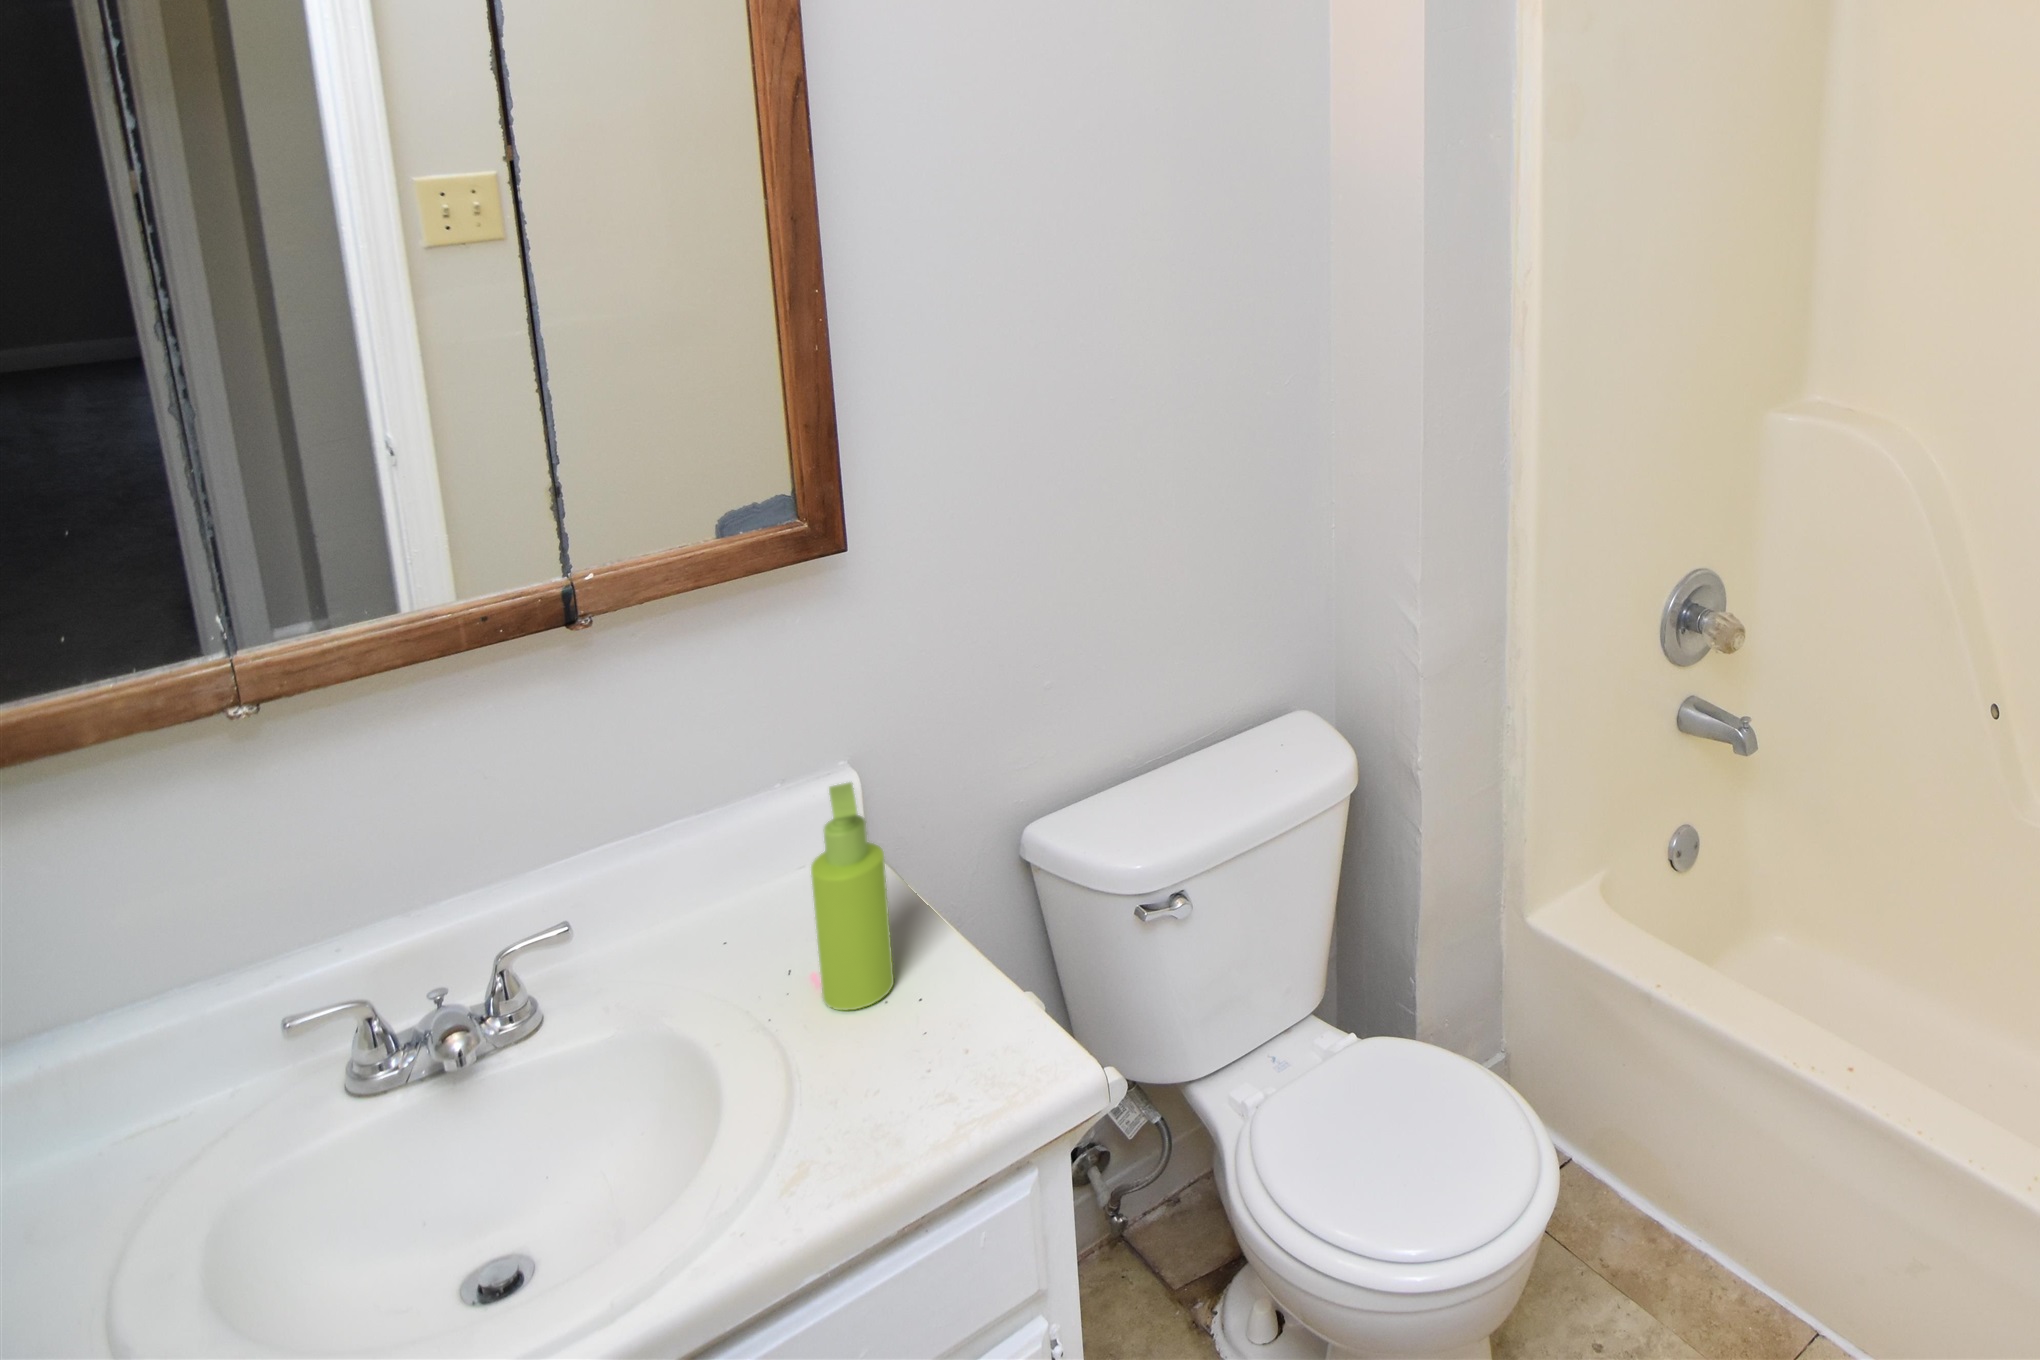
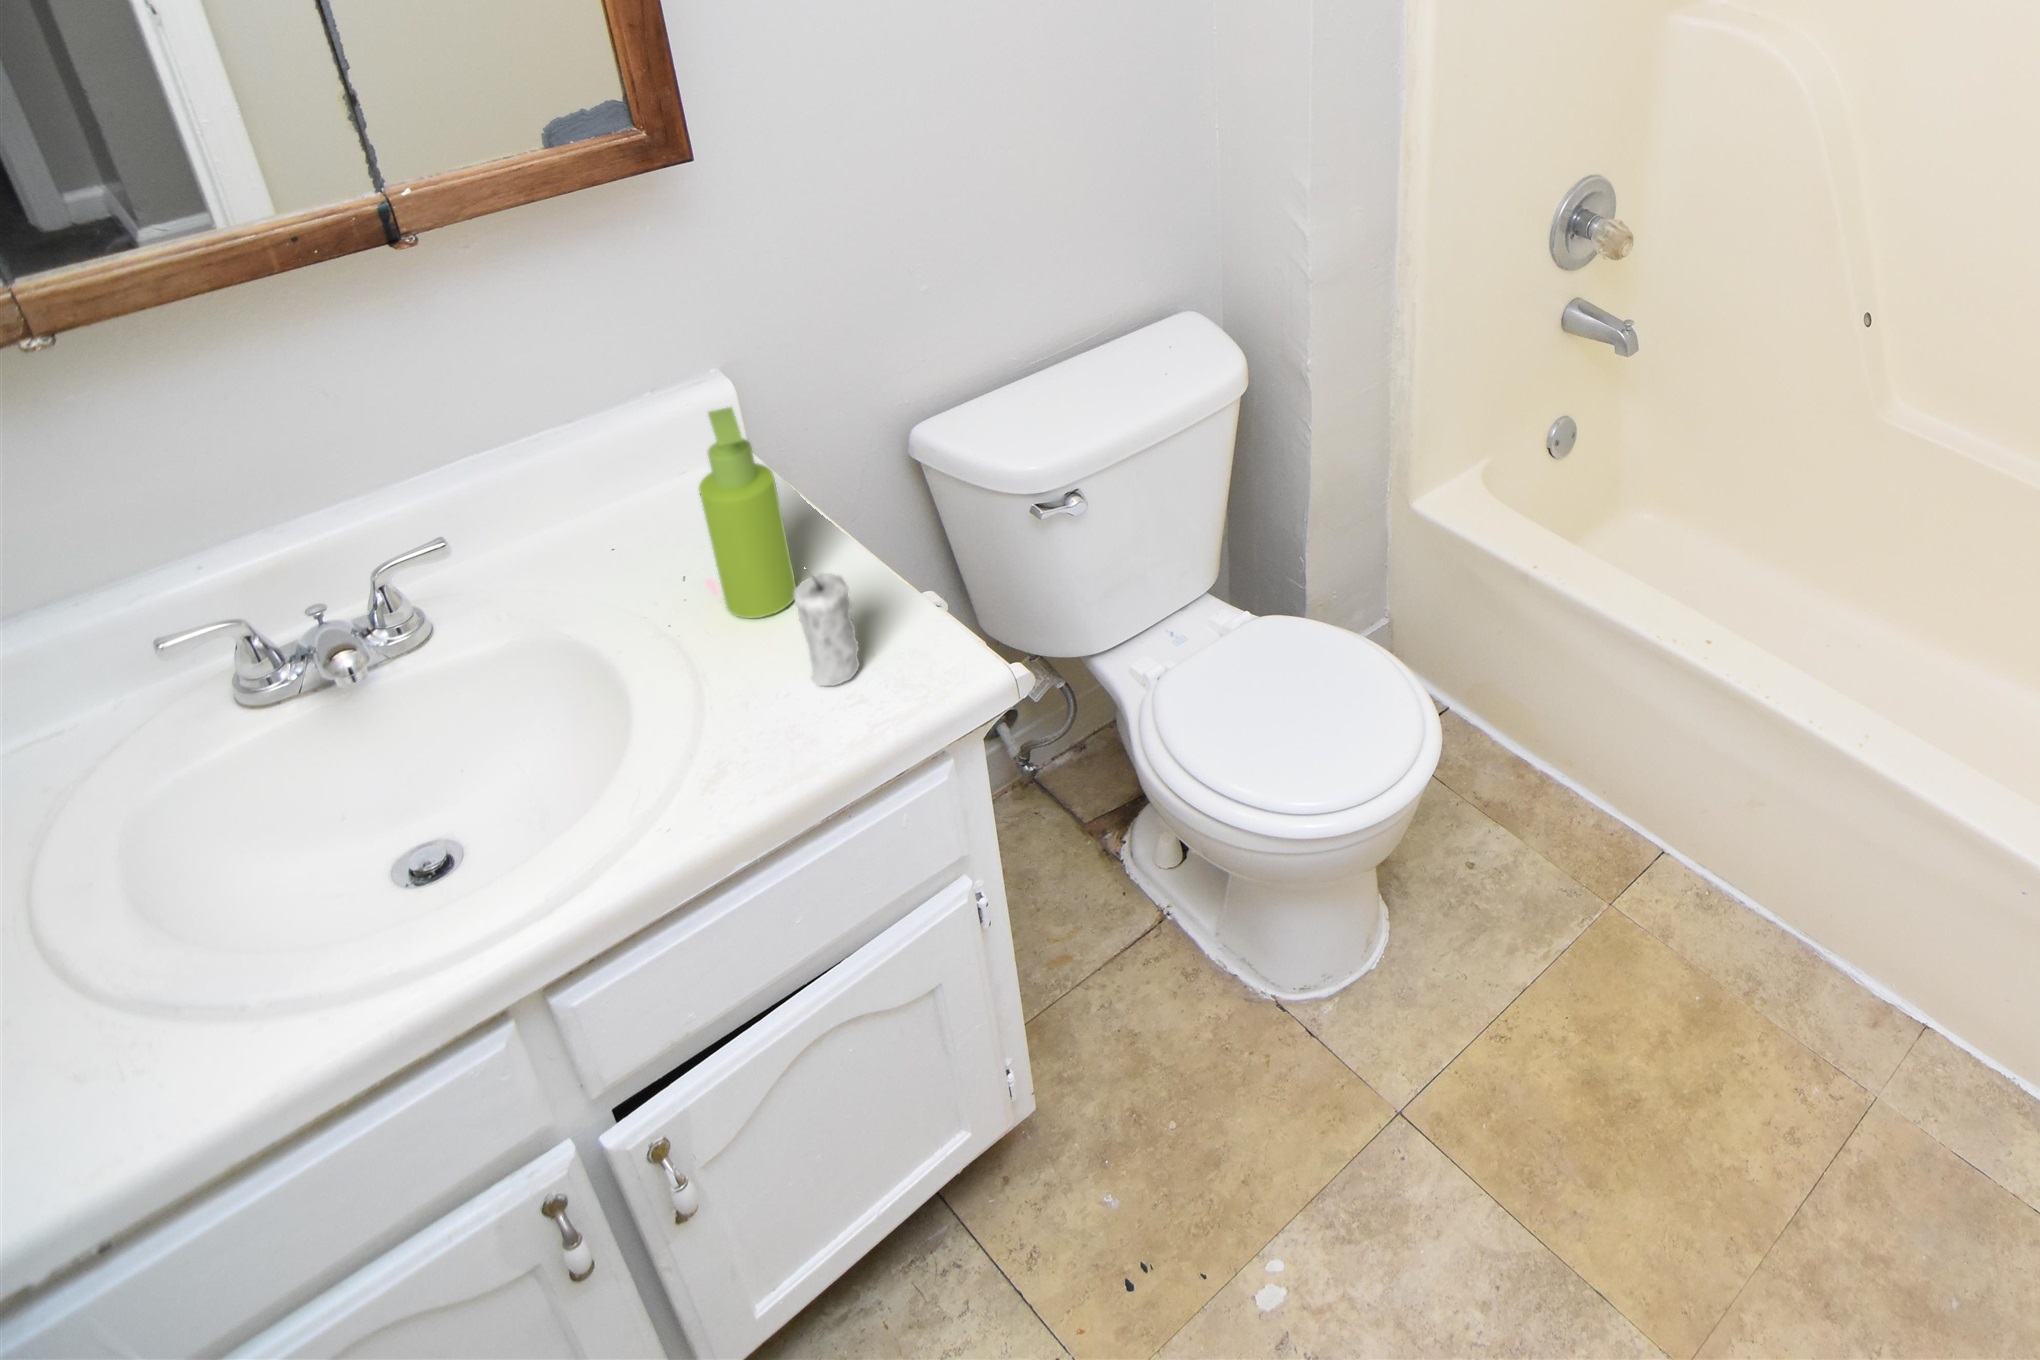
candle: none [888,946,947,1083] -> present [794,571,859,686]

